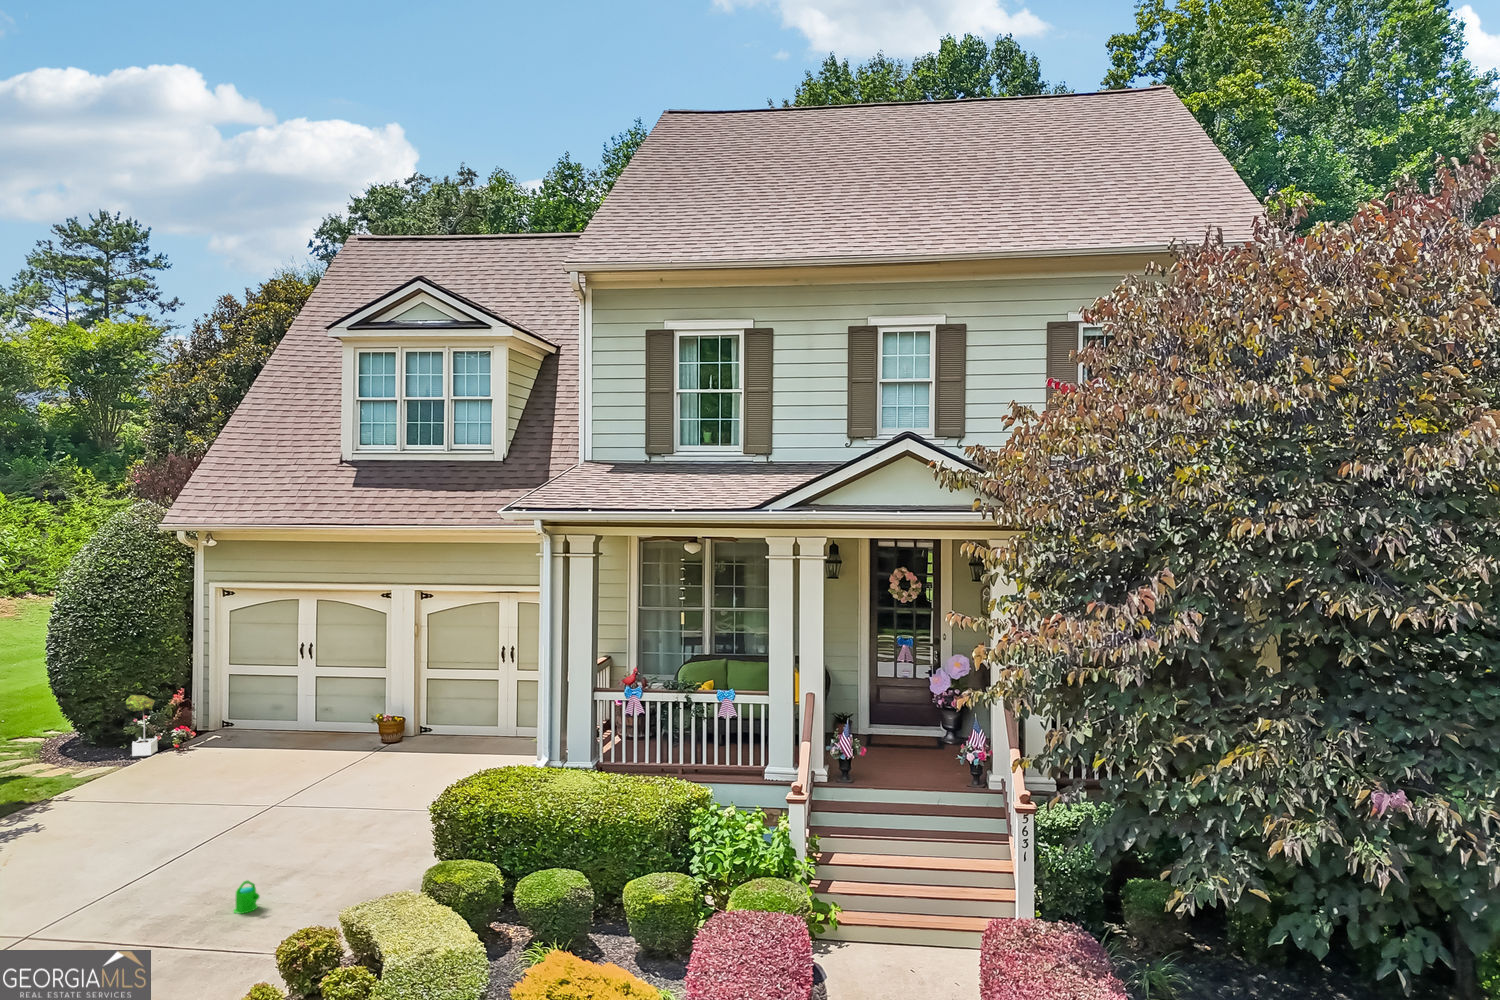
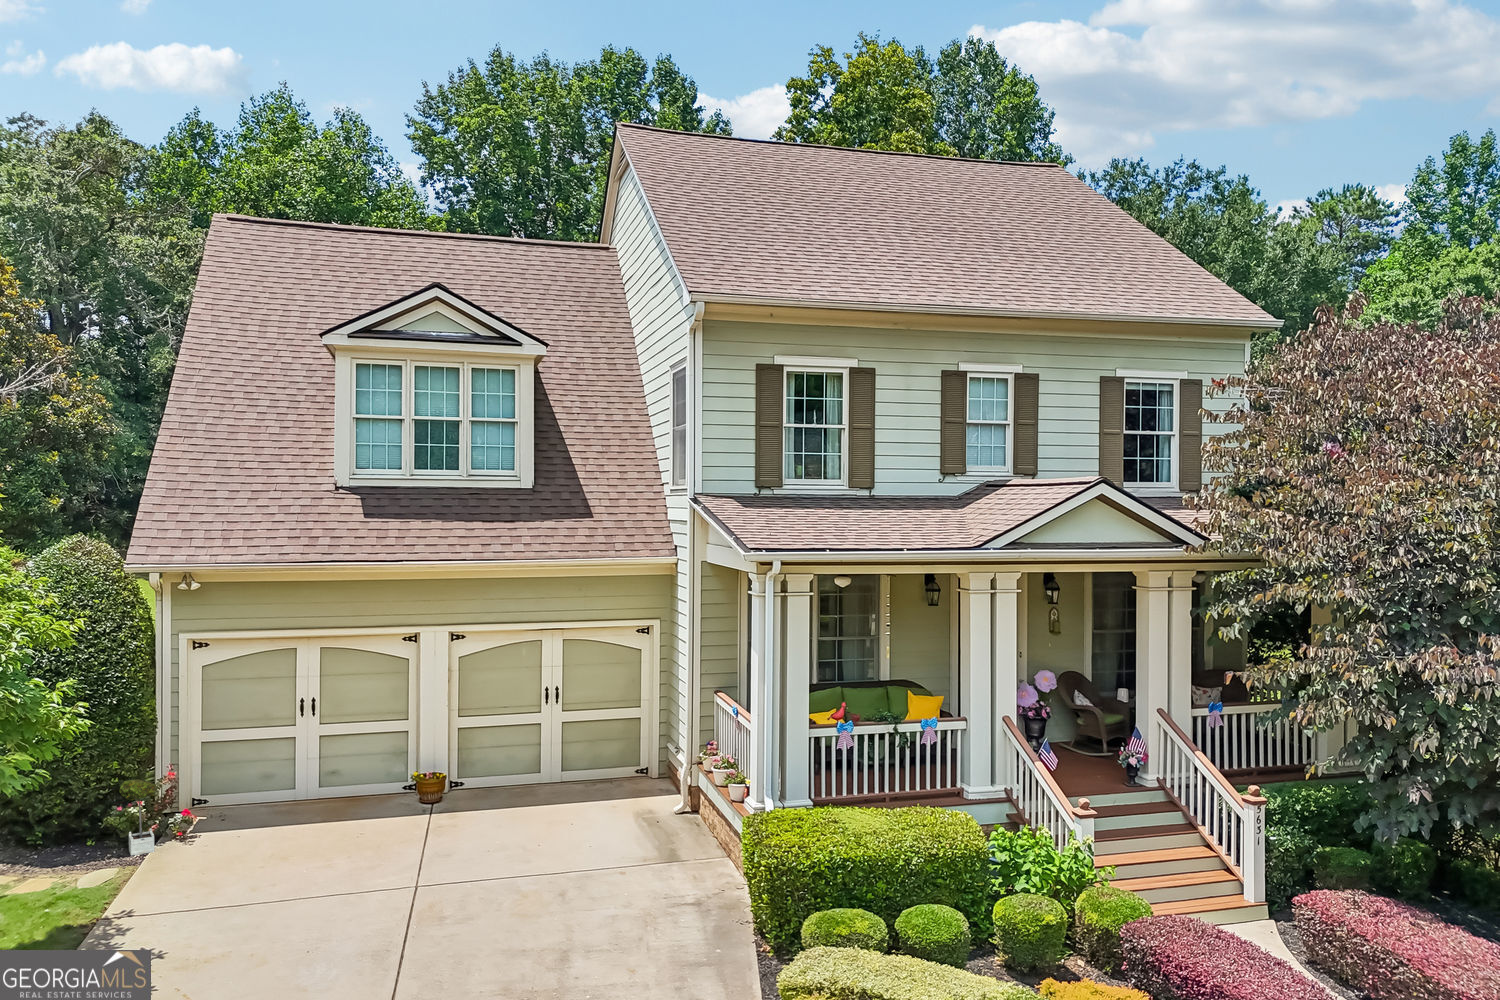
watering can: present [234,881,259,914] -> none [575,941,613,975]

